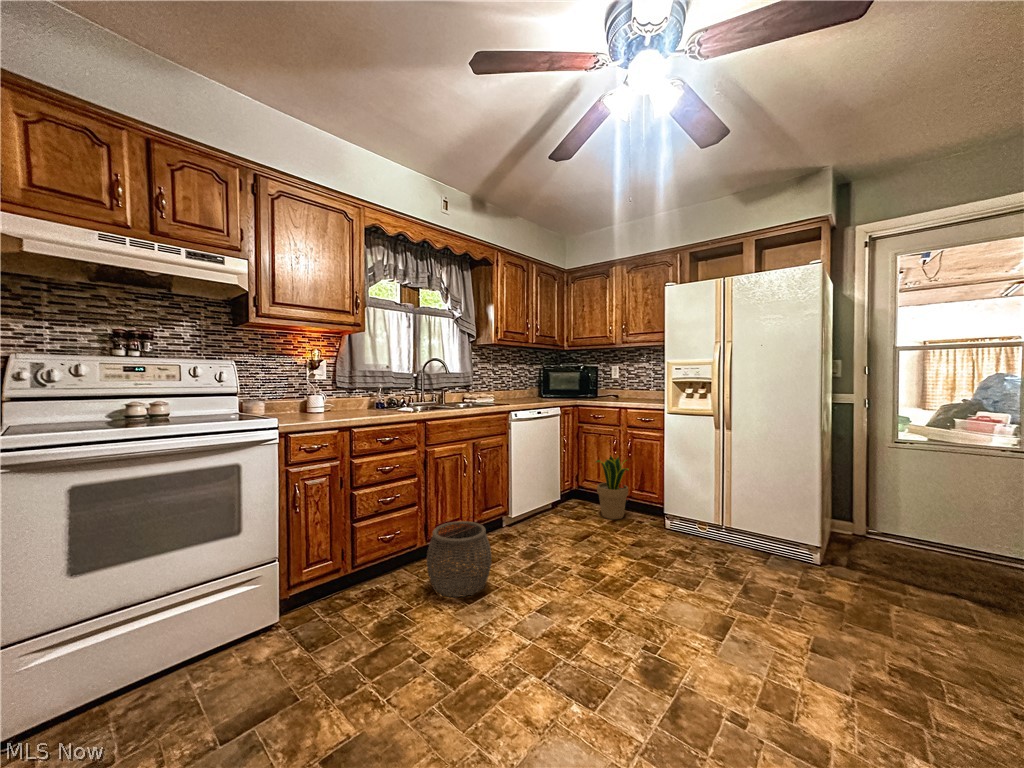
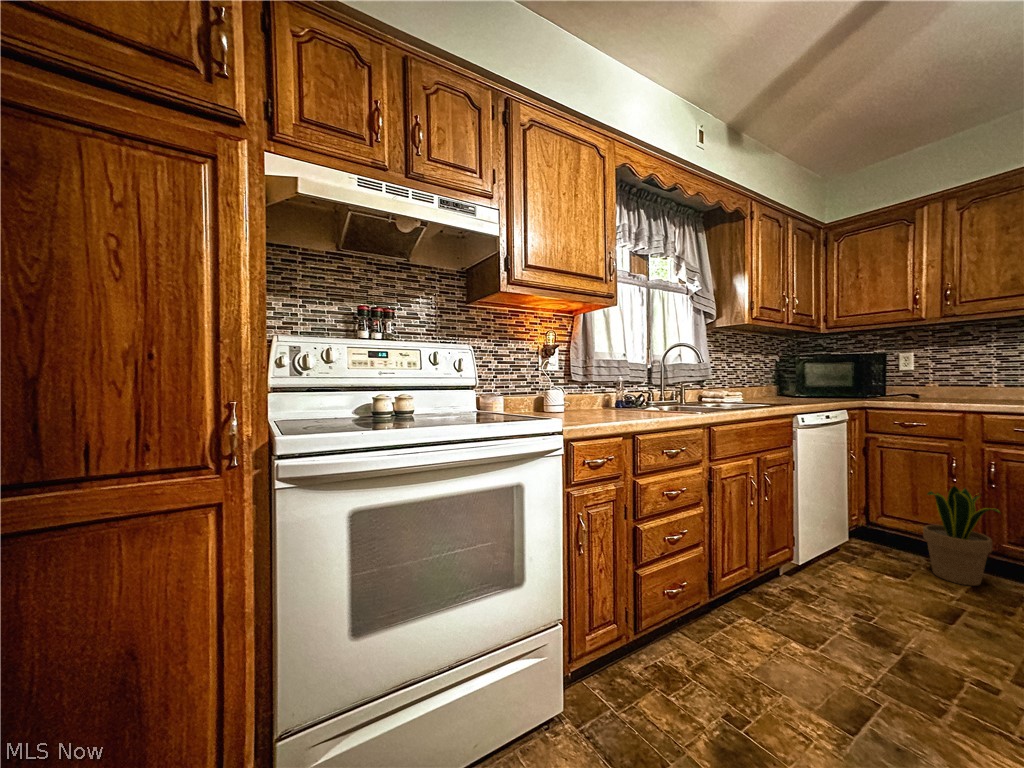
woven basket: present [427,521,492,598] -> none [745,581,873,719]

